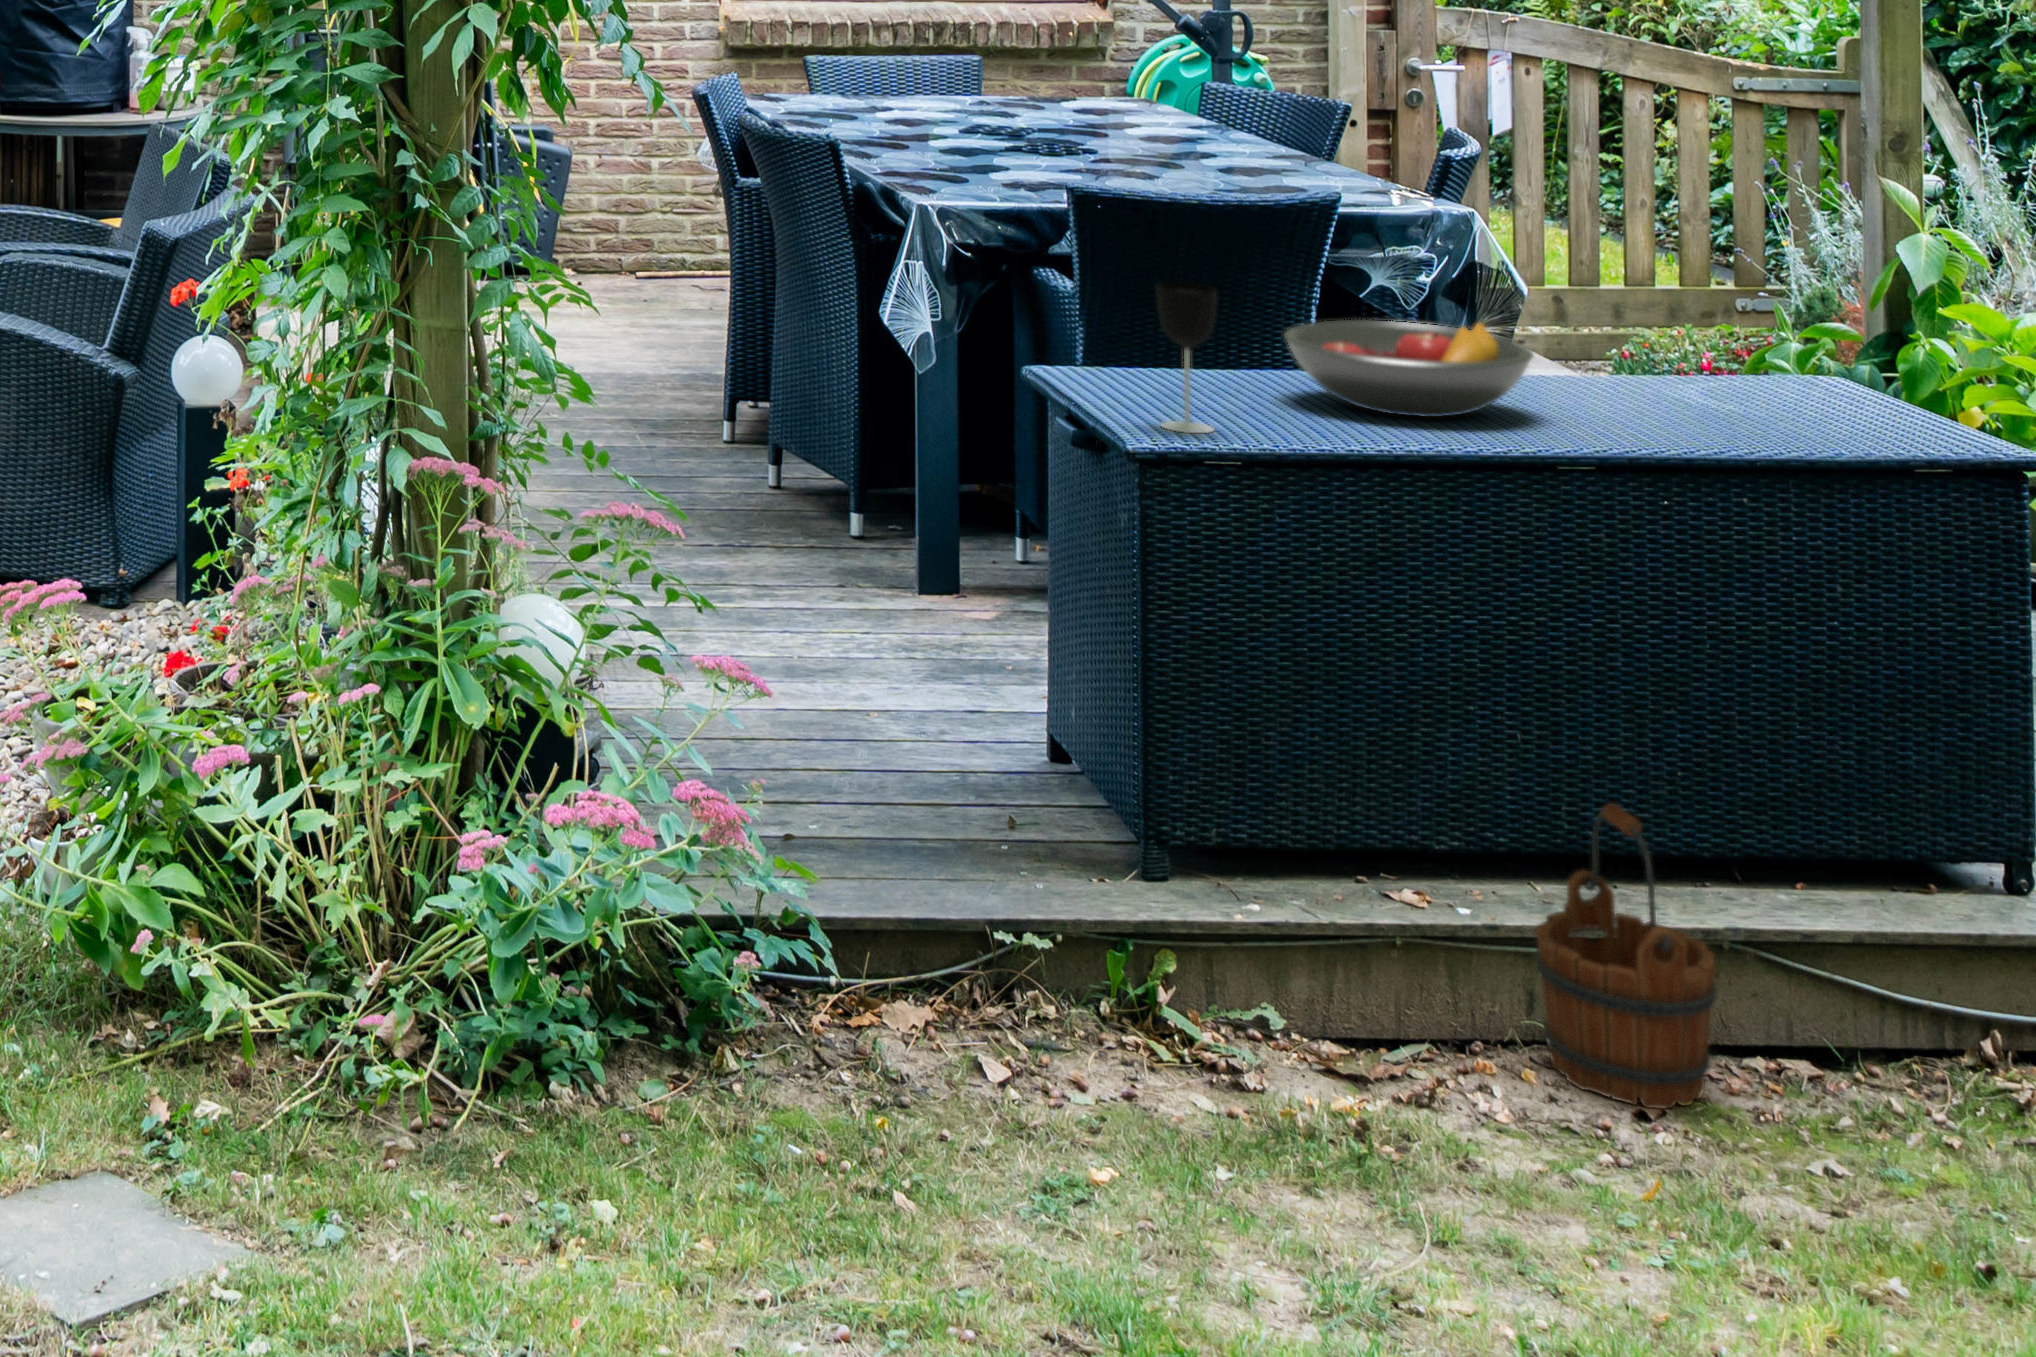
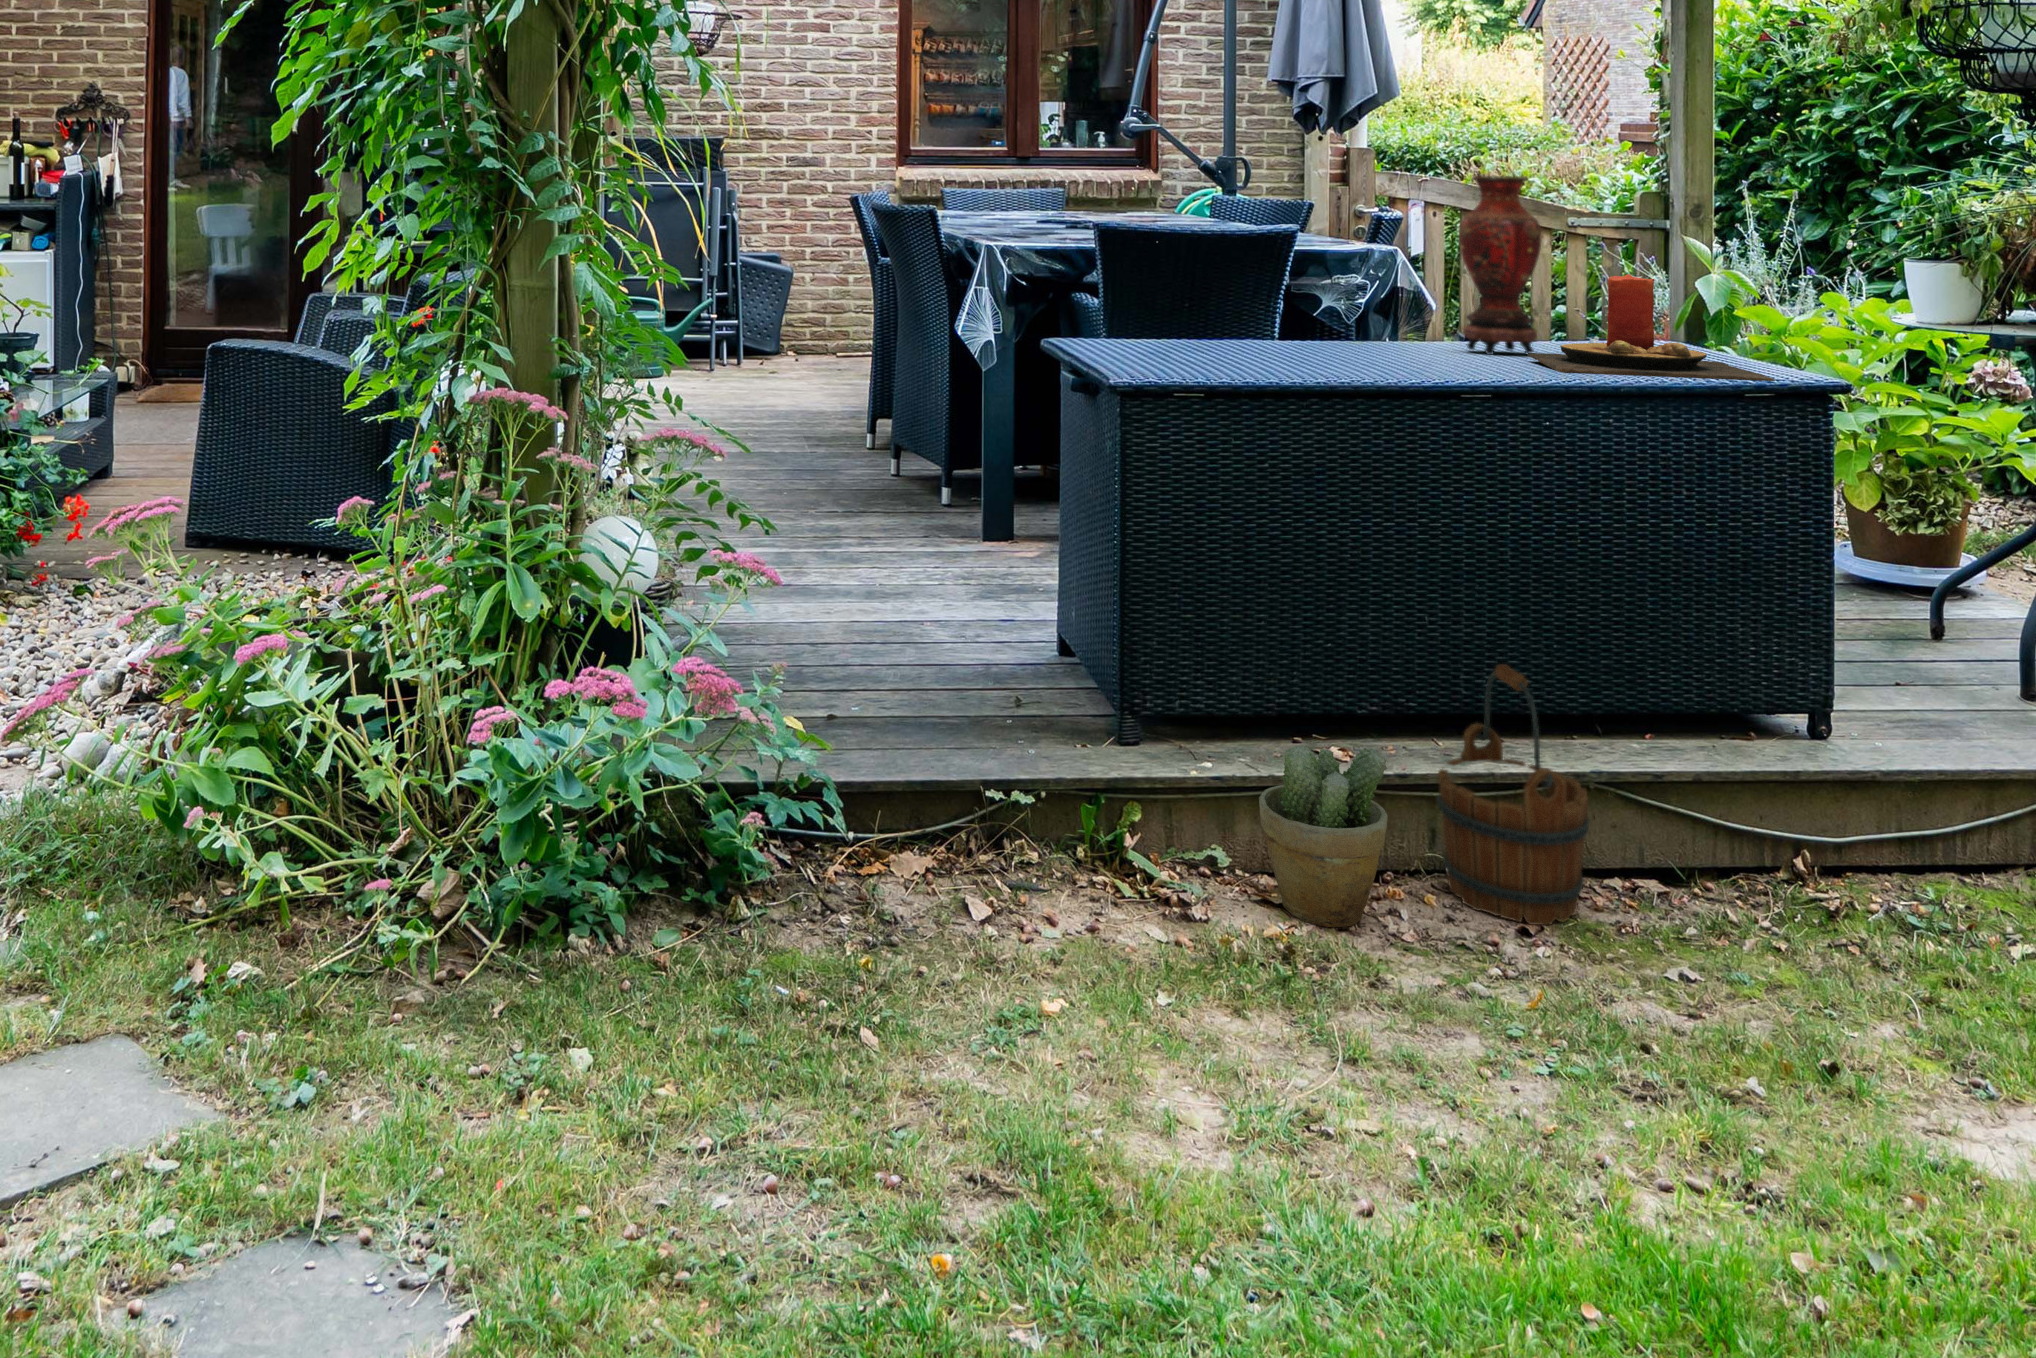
vase: none [1558,165,1664,399] -> present [1459,176,1541,355]
wine glass: present [1156,282,1217,433] -> none [1134,242,1183,363]
fruit bowl: present [1284,320,1533,417] -> none [1243,287,1441,359]
candle: none [1644,321,1944,471] -> present [1527,274,1775,381]
potted plant: none [1325,896,1477,1104] -> present [1259,746,1387,927]

